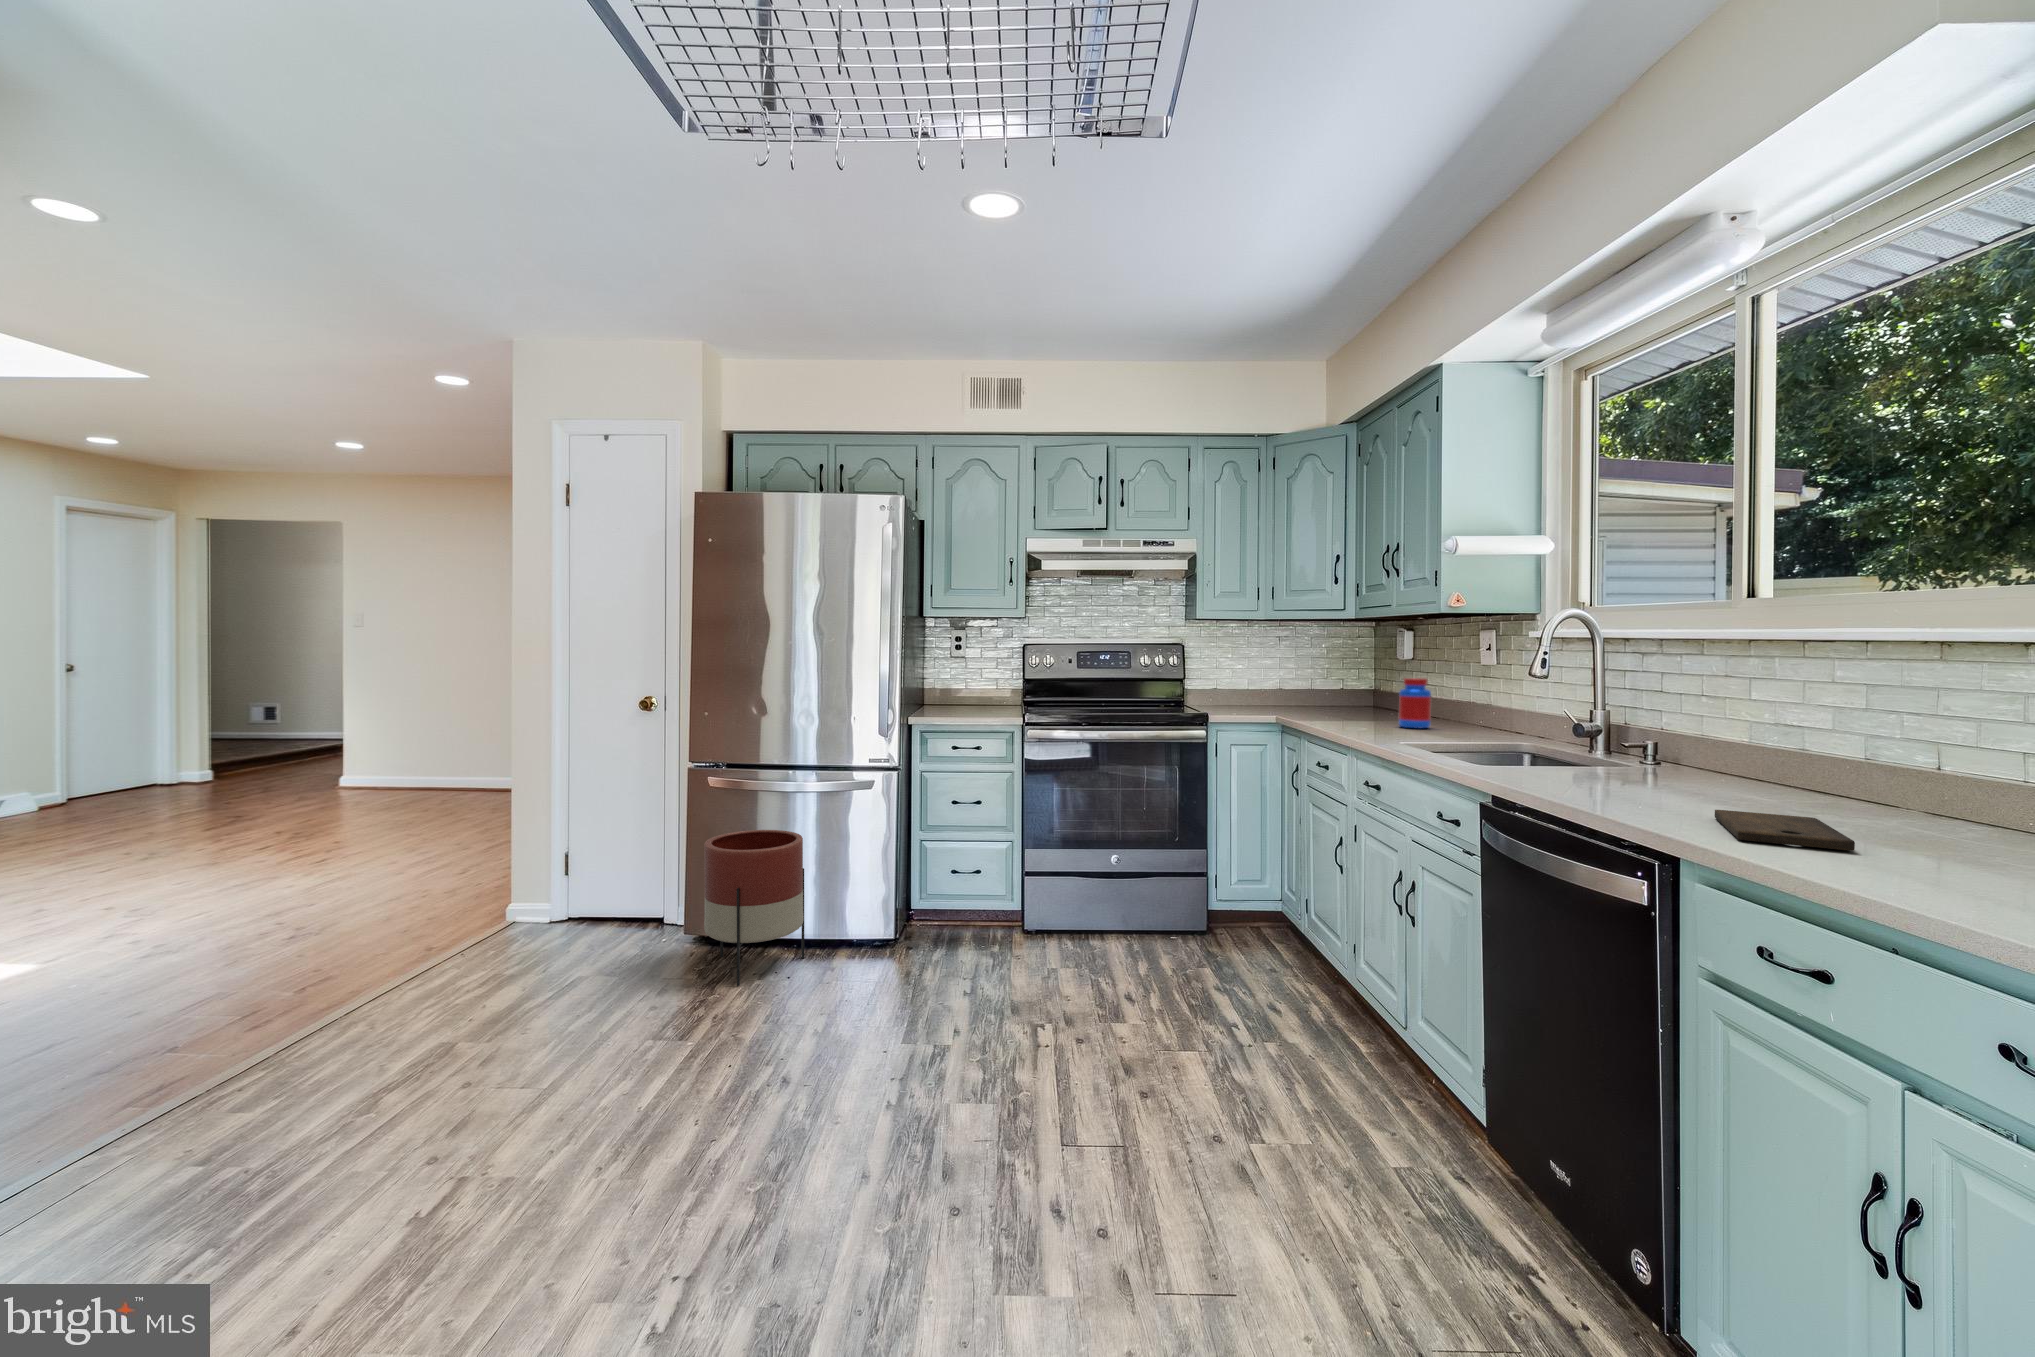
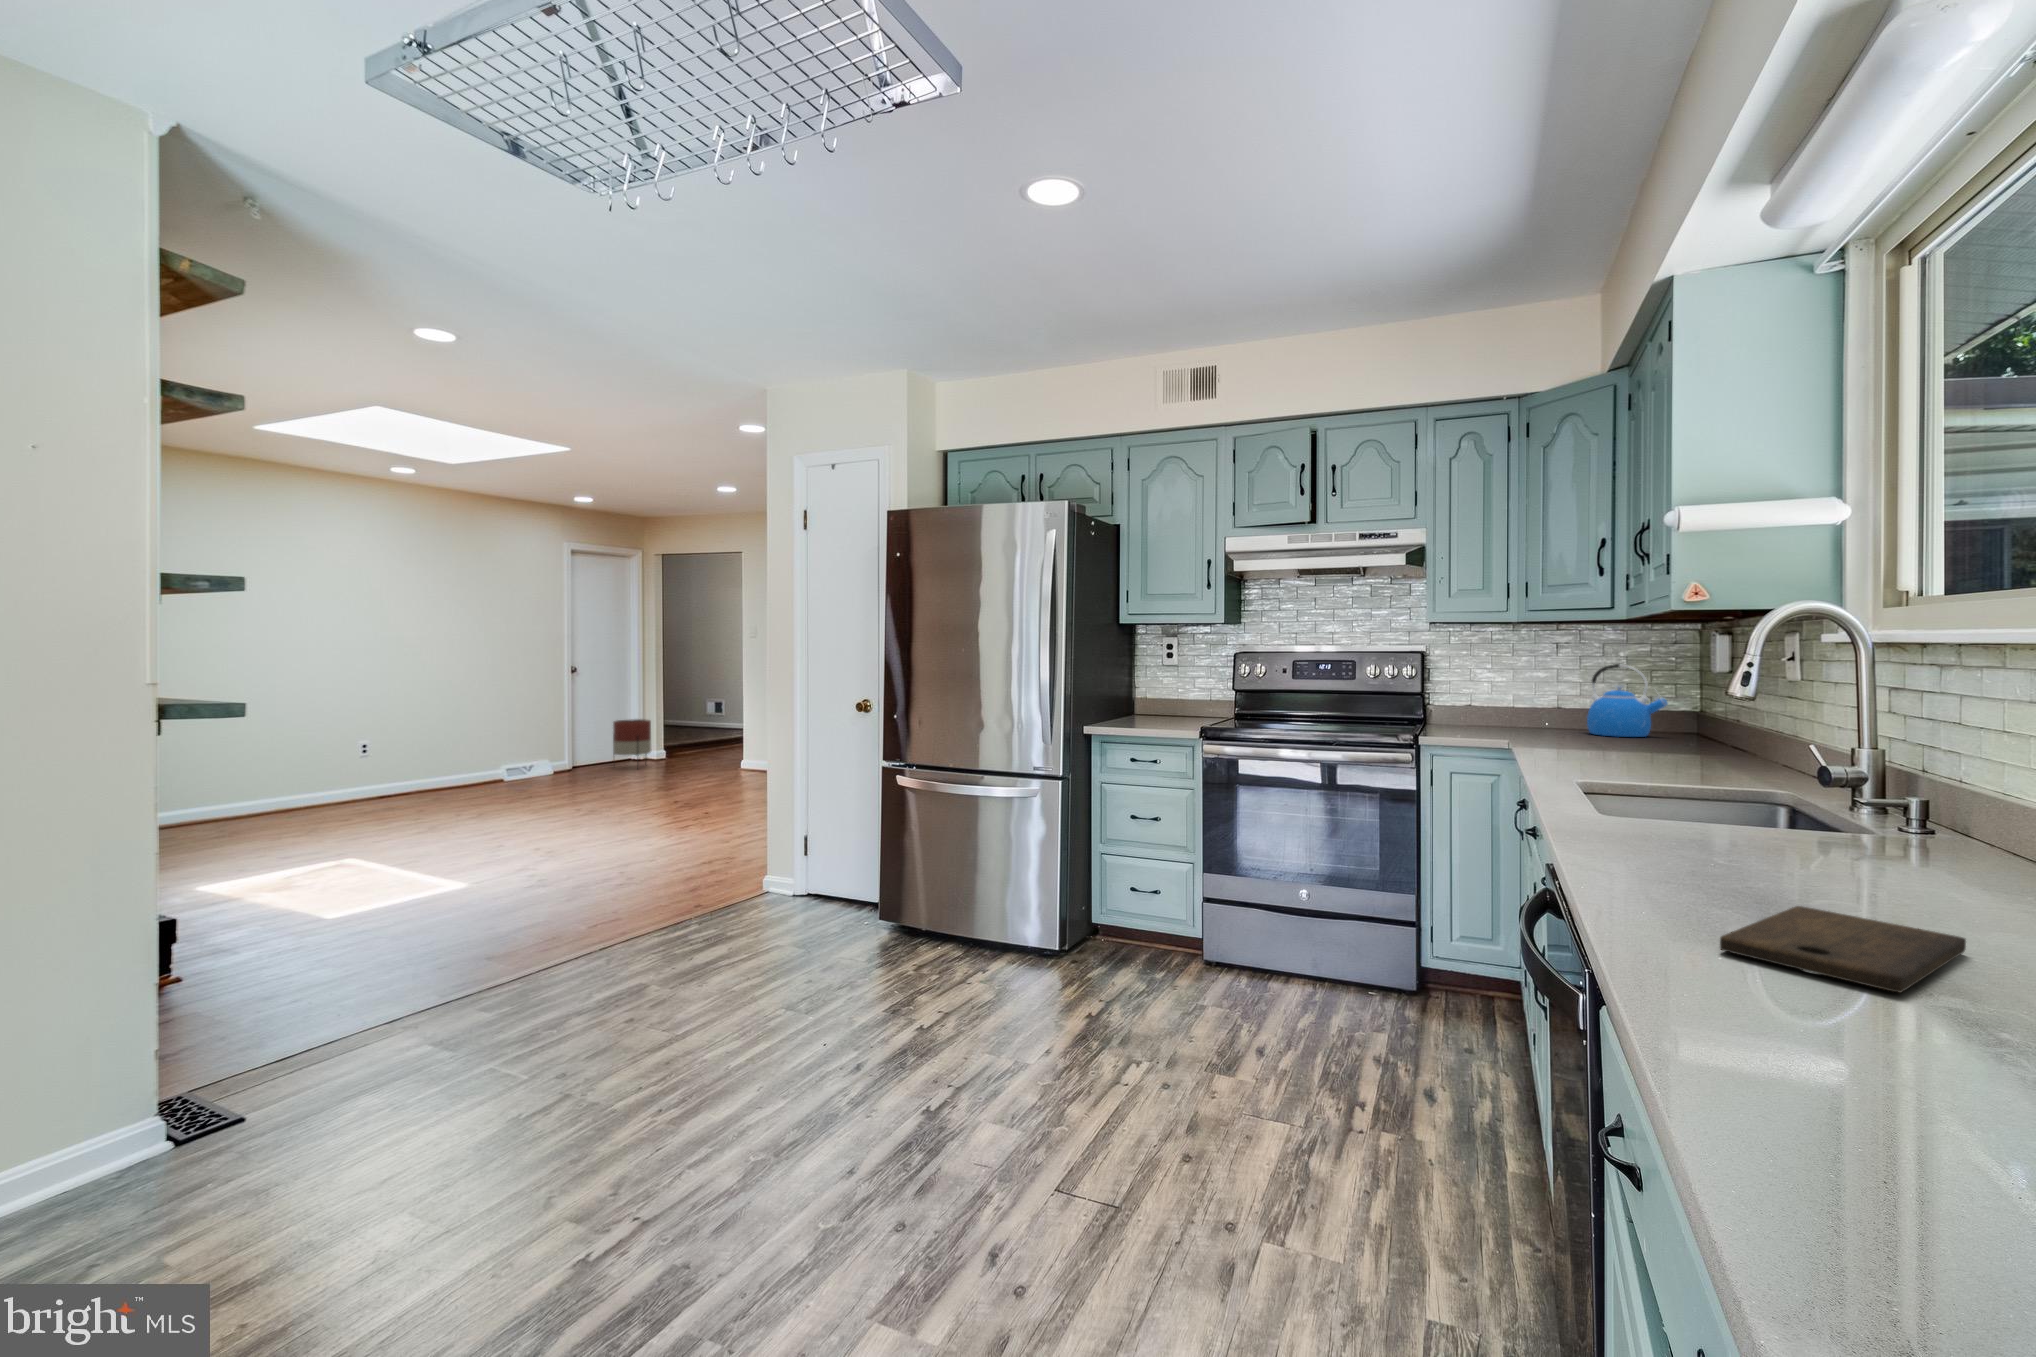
kettle: none [1298,656,1352,711] -> present [1587,664,1668,737]
jar: present [1399,678,1431,729] -> none [1672,695,1723,765]
planter: present [704,830,804,986] -> present [613,719,651,756]

